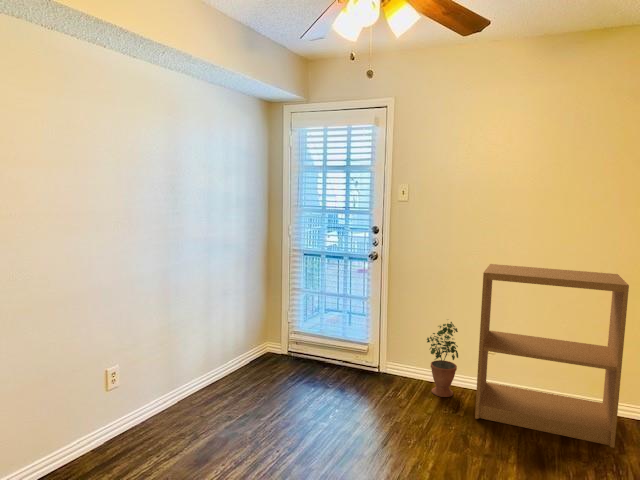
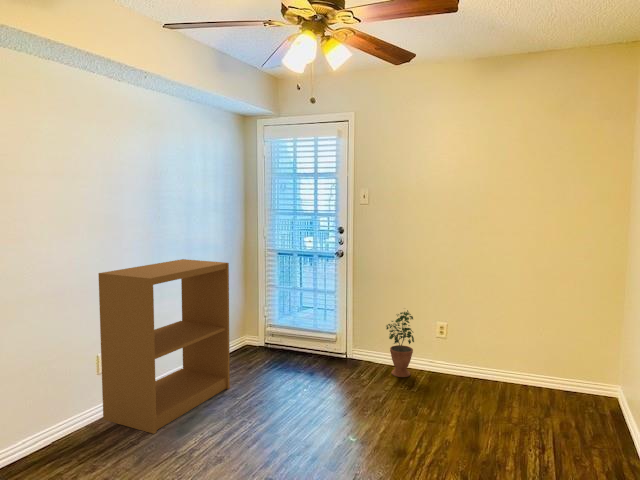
bookshelf: present [475,264,629,448] -> present [99,259,230,434]

